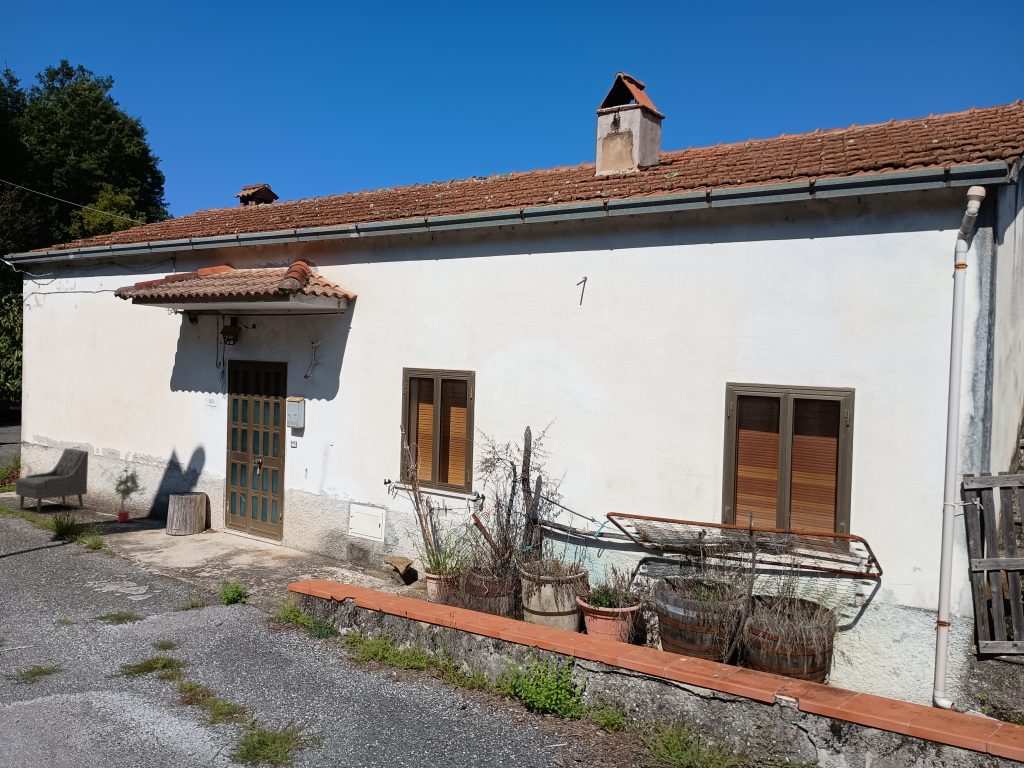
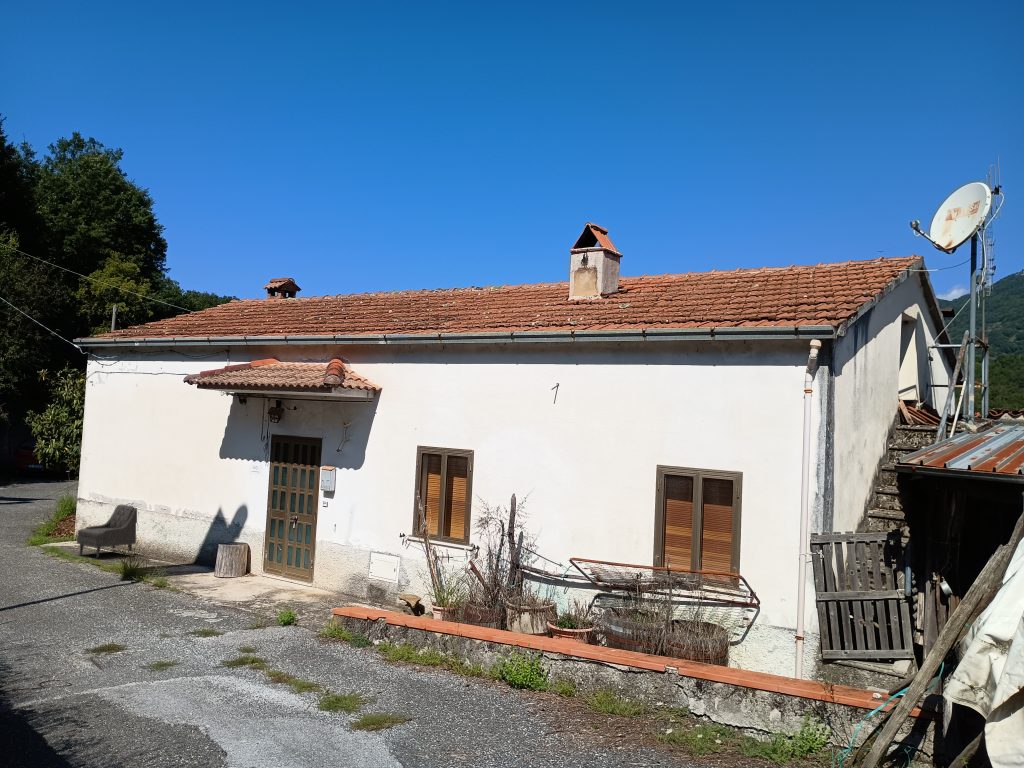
potted tree: present [115,467,145,522] -> none [165,520,193,568]

